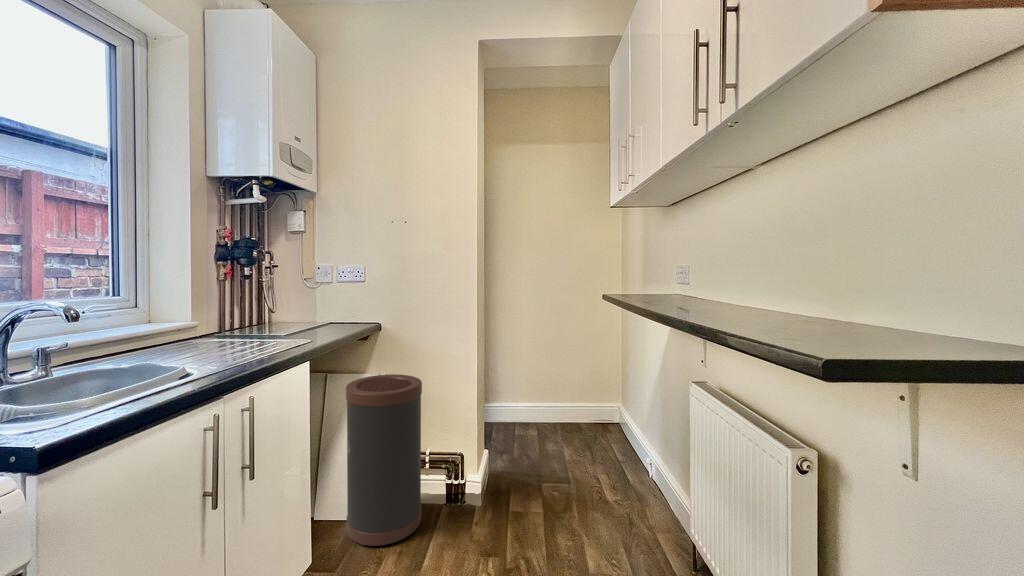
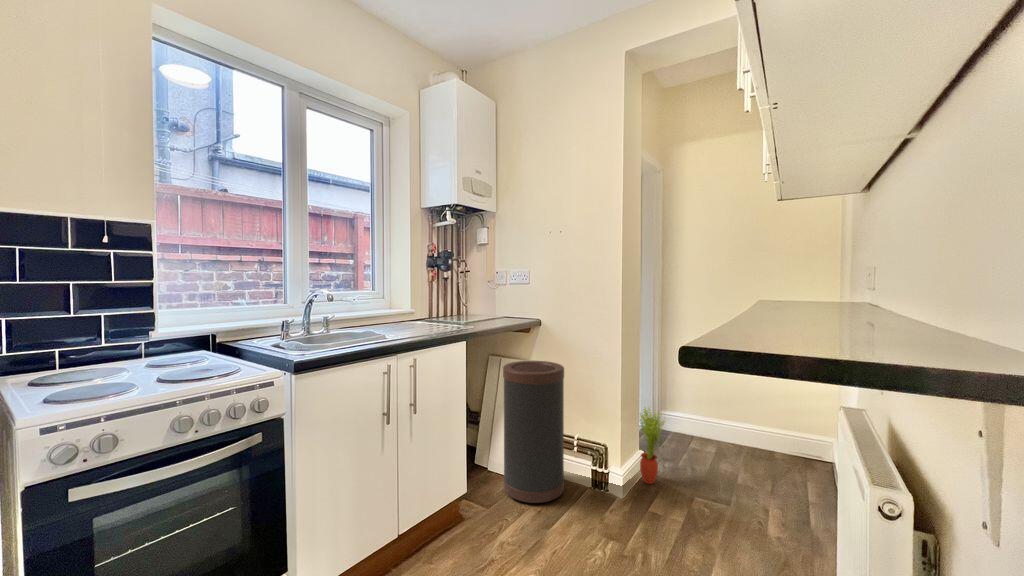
potted plant: none [491,406,516,484] -> present [640,408,665,484]

